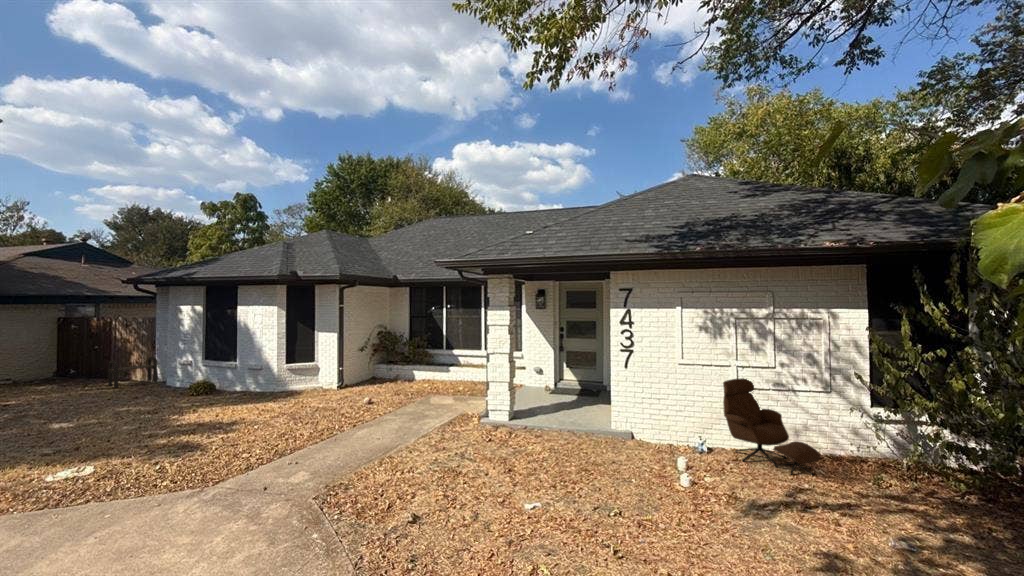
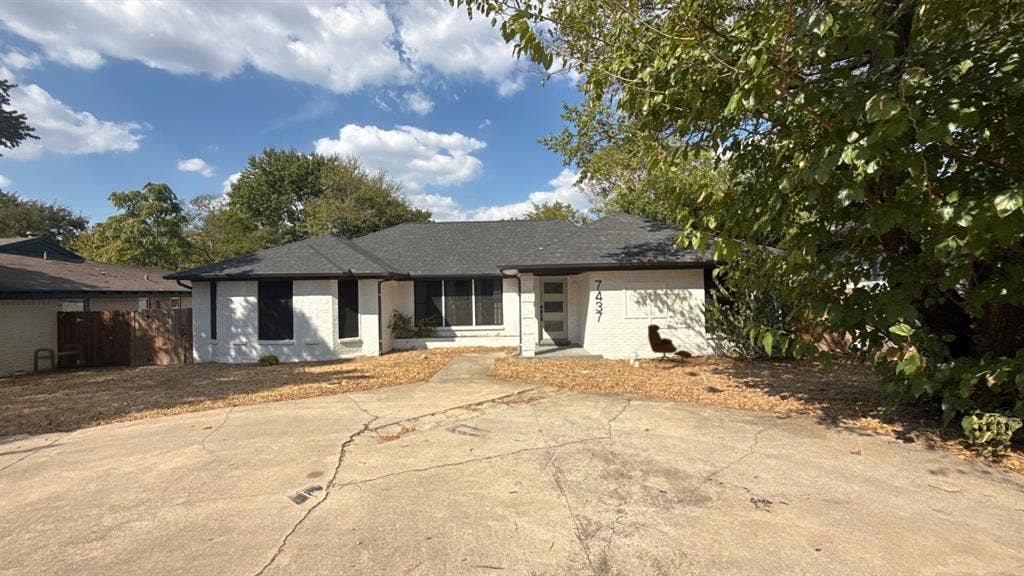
bench: present [108,356,158,388] -> present [34,344,83,371]

